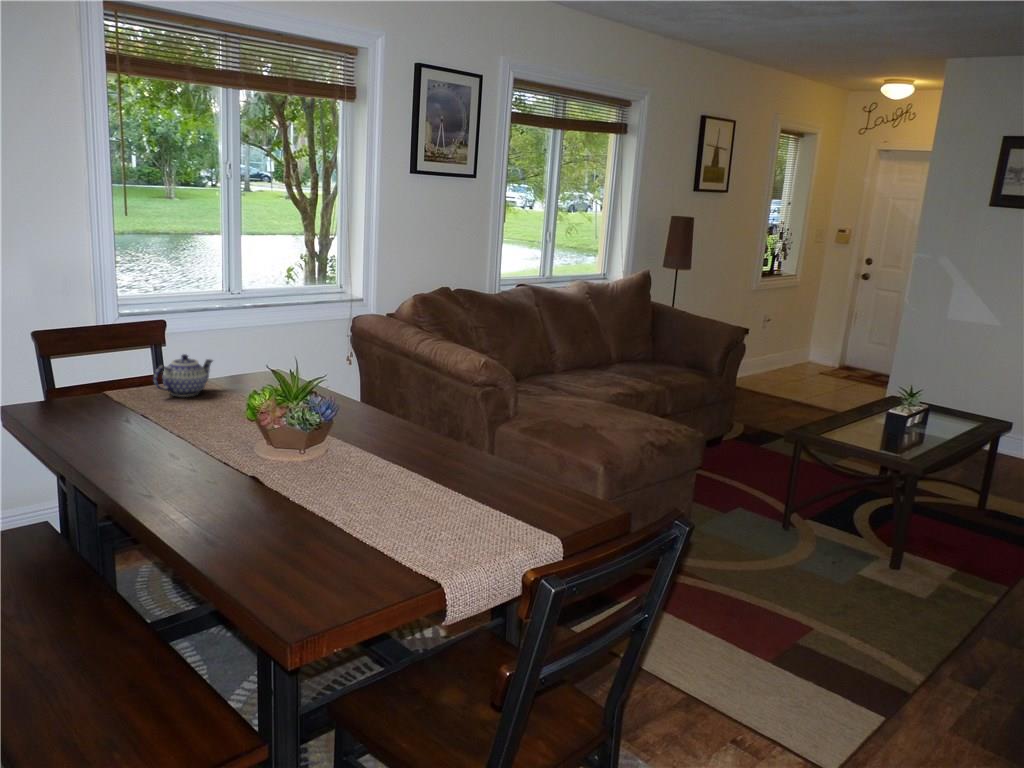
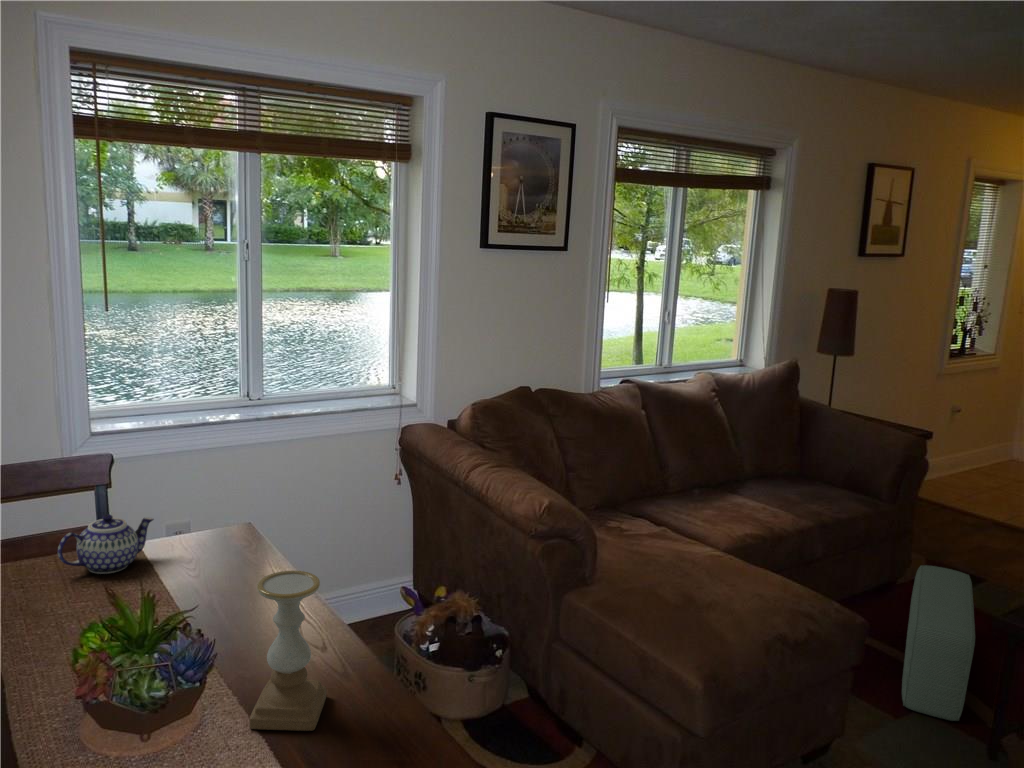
candle holder: none [345,361,387,457] -> present [250,570,326,731]
pouf: none [728,414,775,511] -> present [902,565,975,721]

